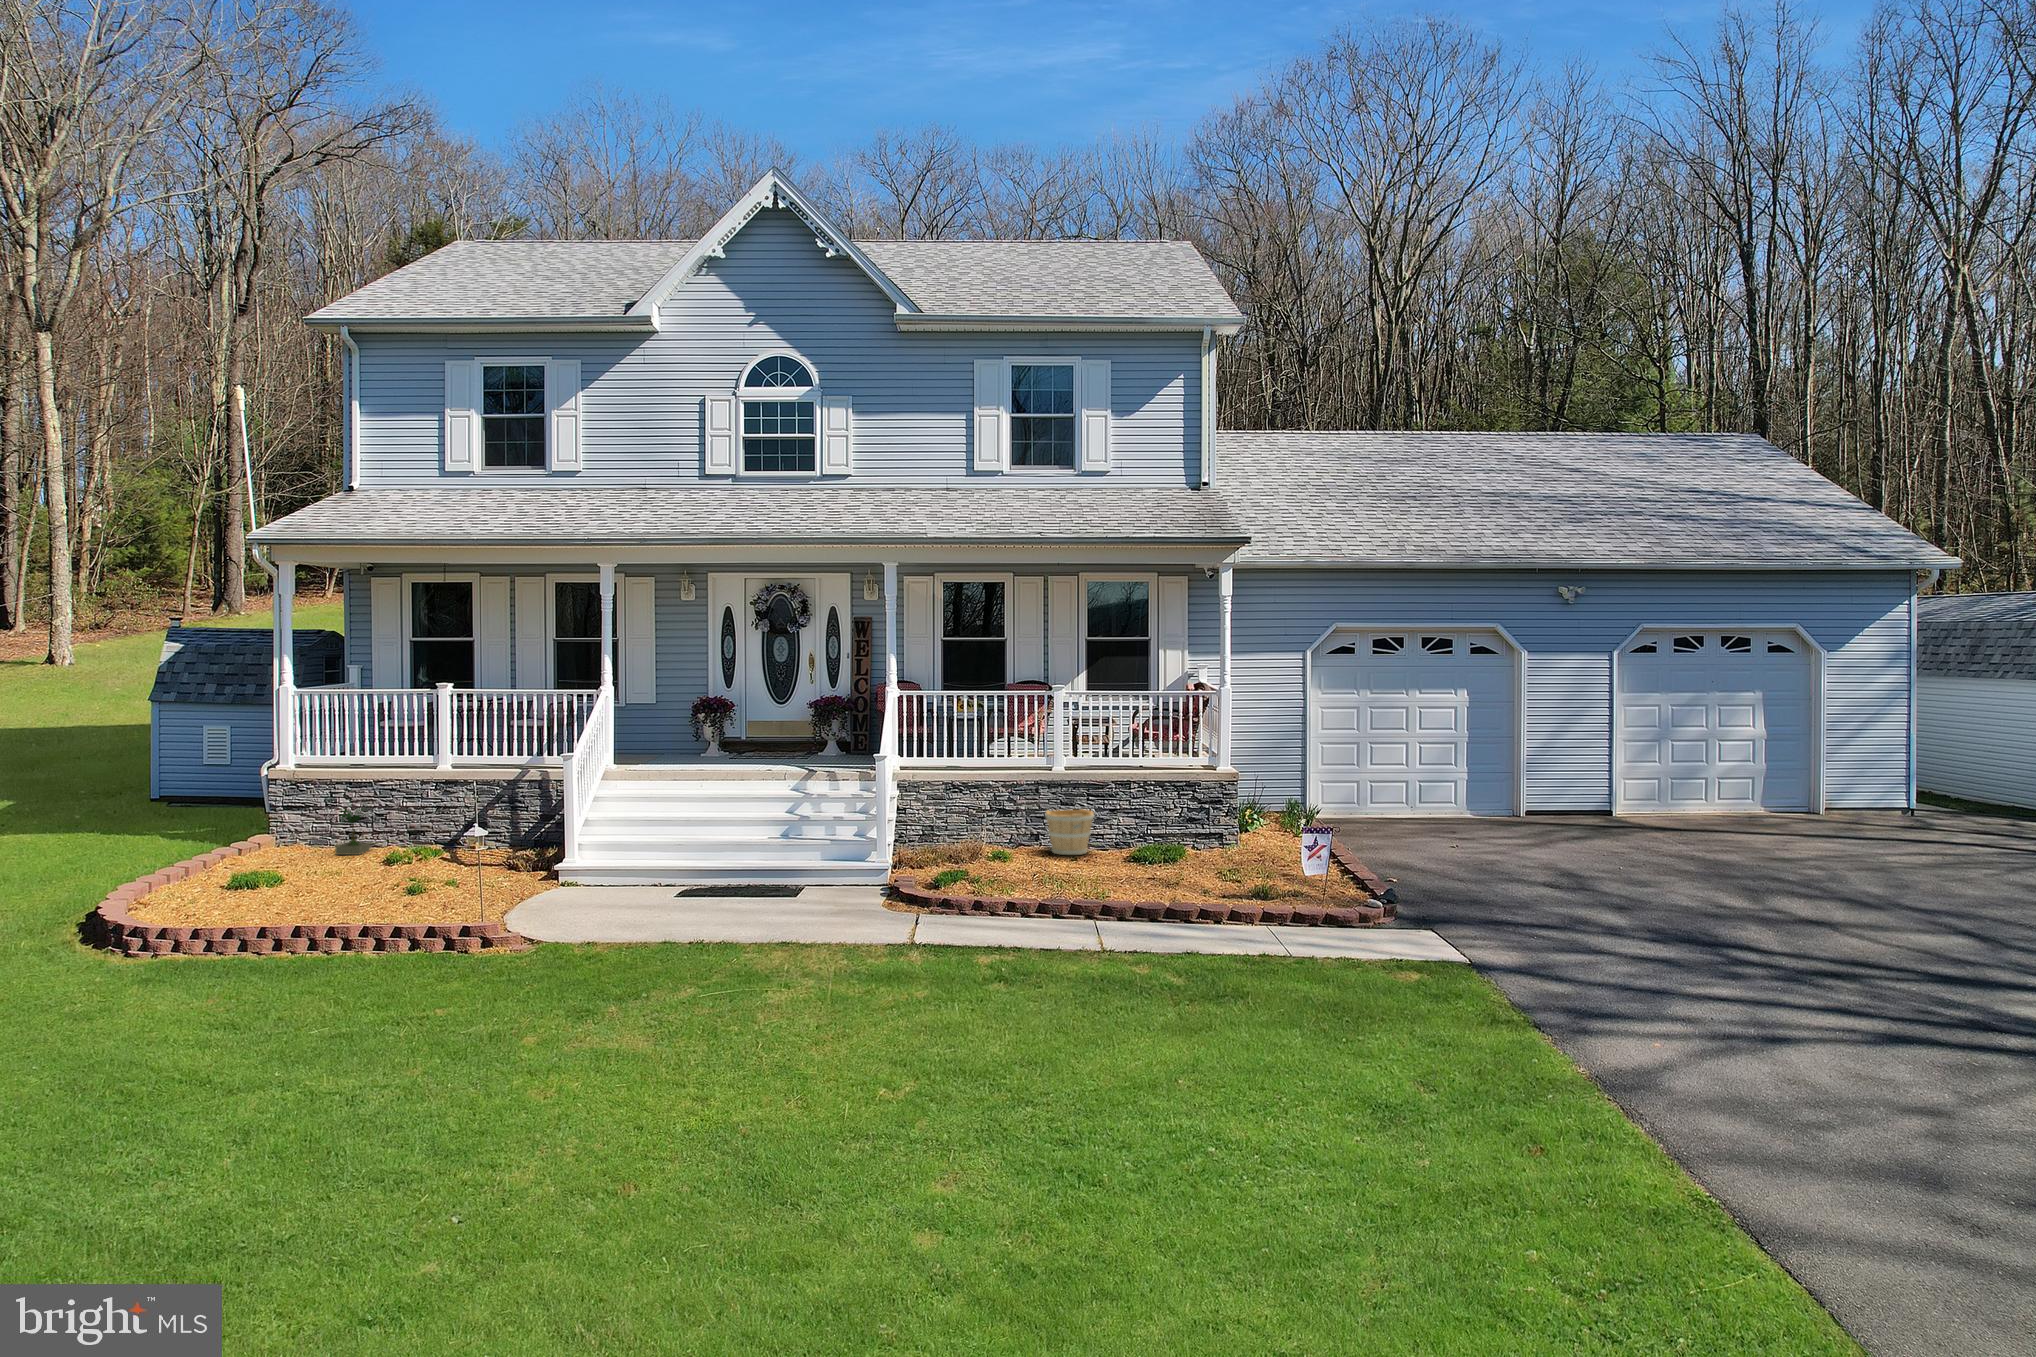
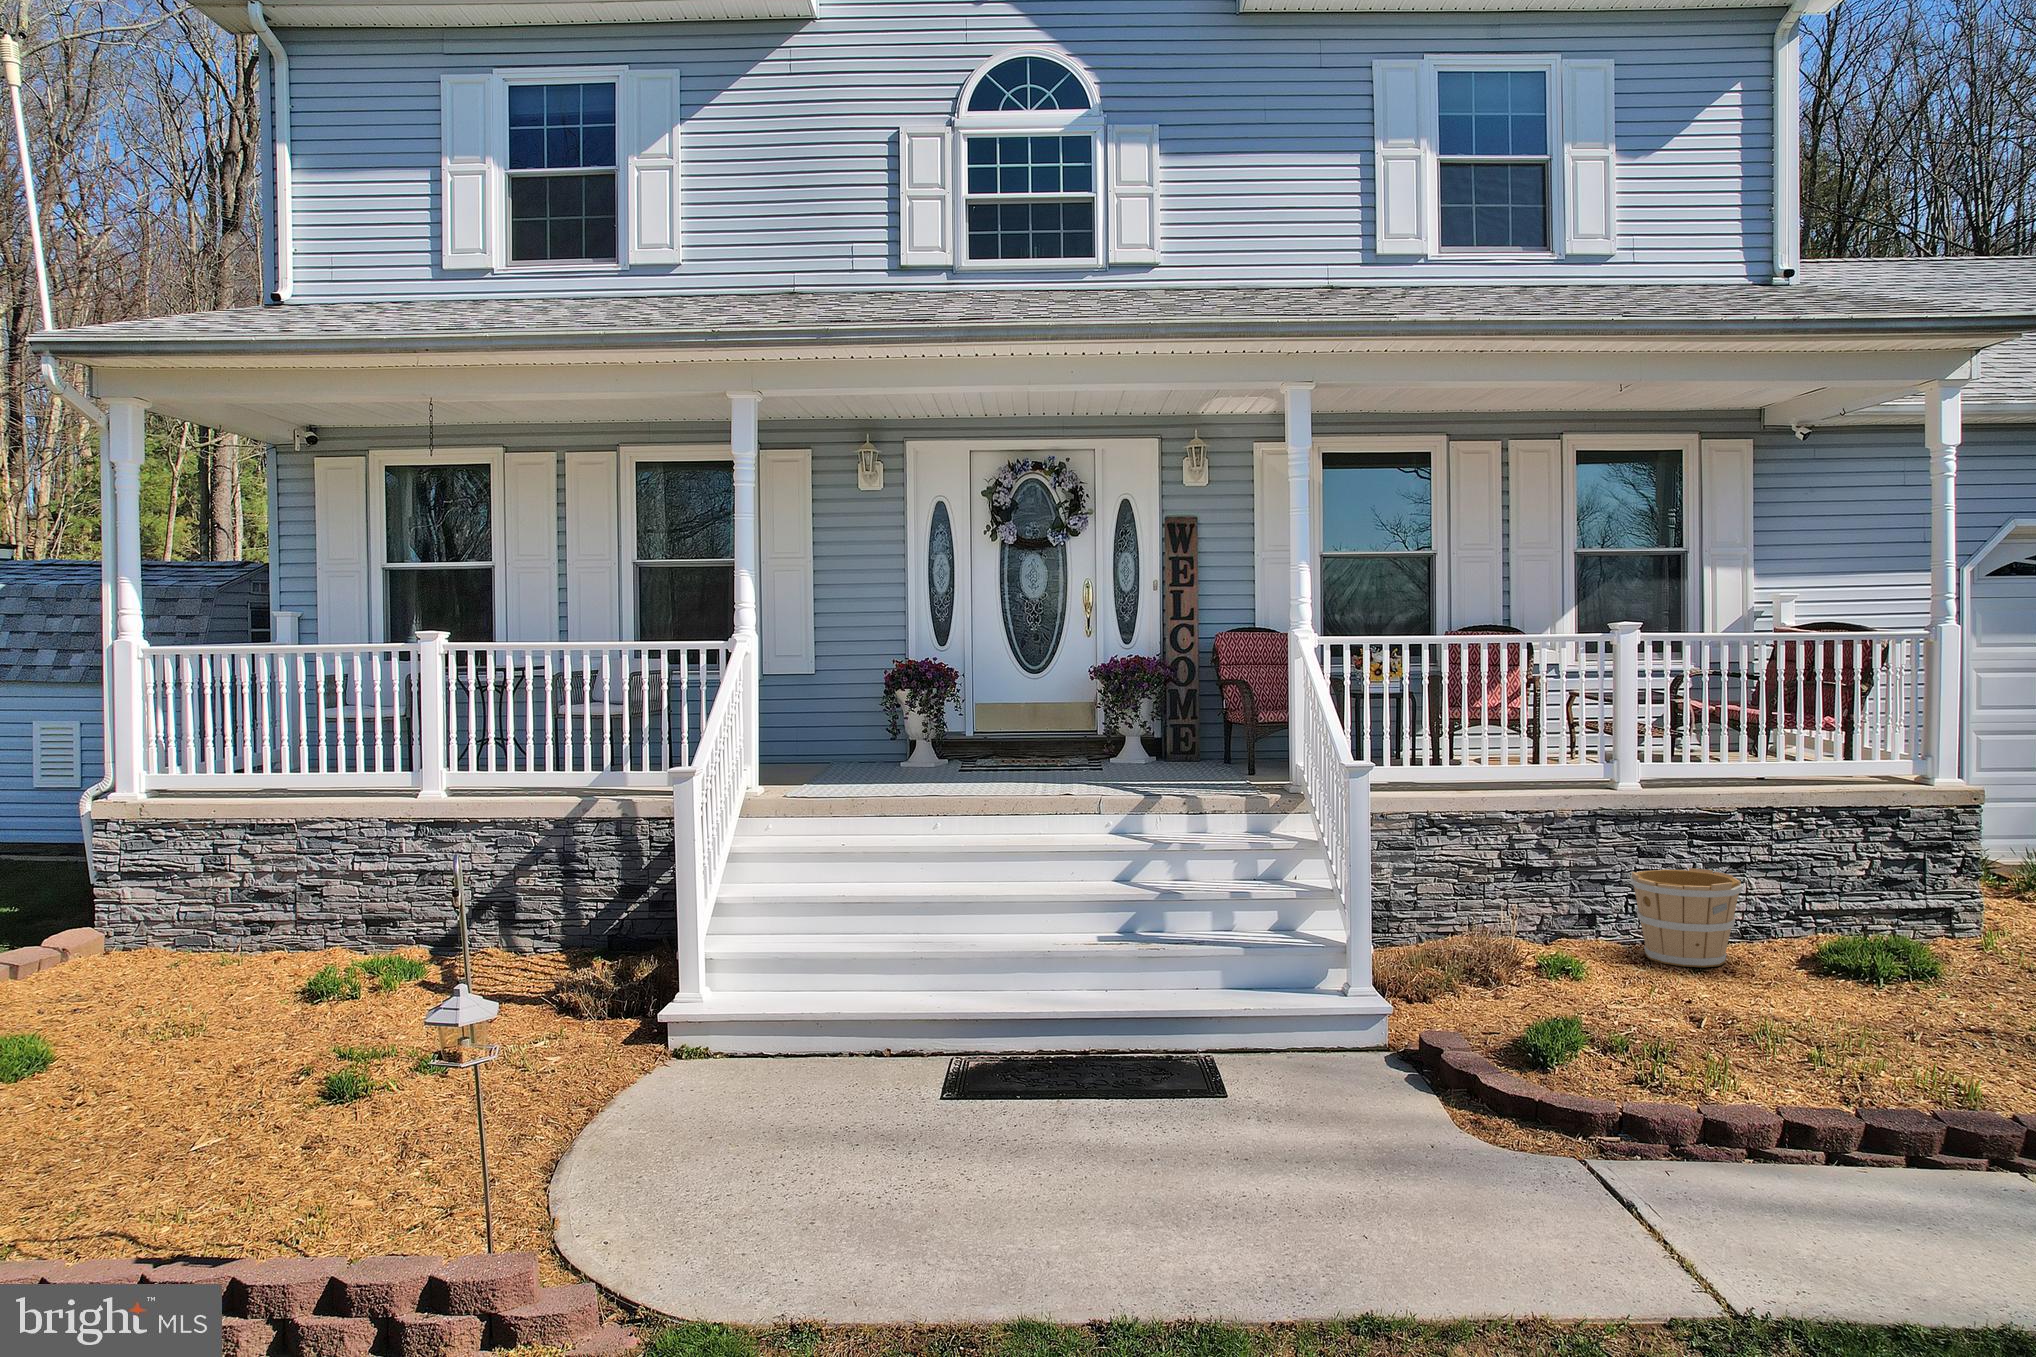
potted plant: present [335,808,370,855] -> none [215,870,296,968]

